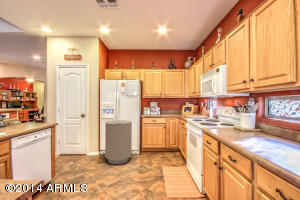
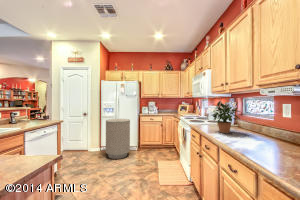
potted plant: none [229,101,274,140] -> present [212,101,240,133]

